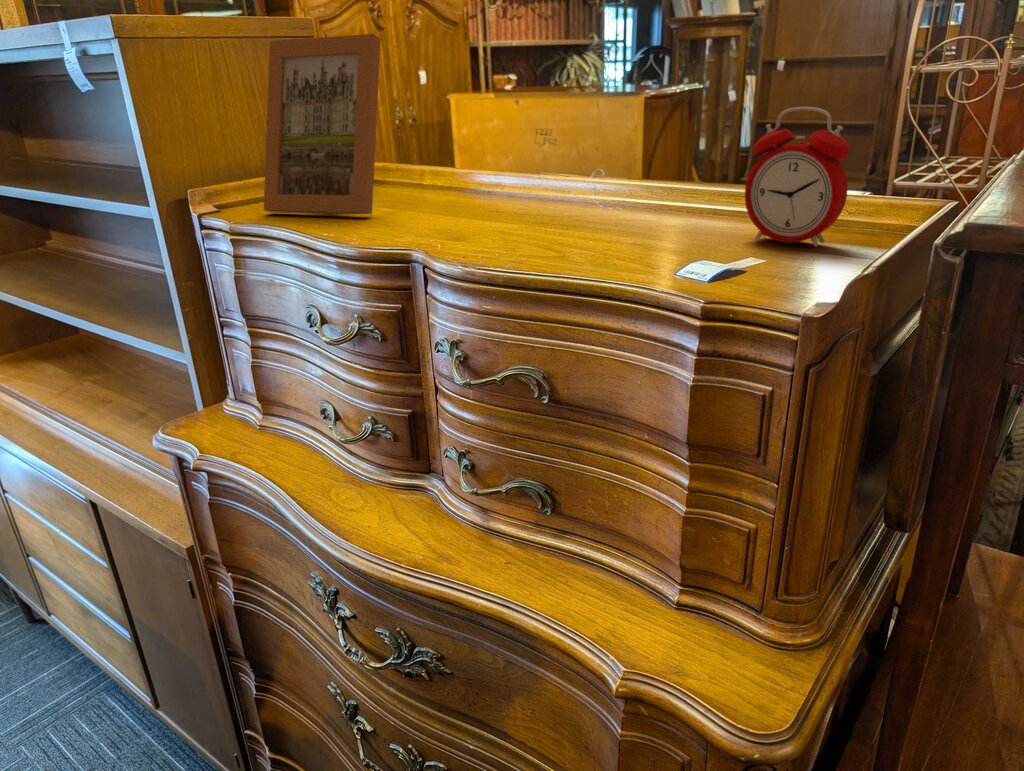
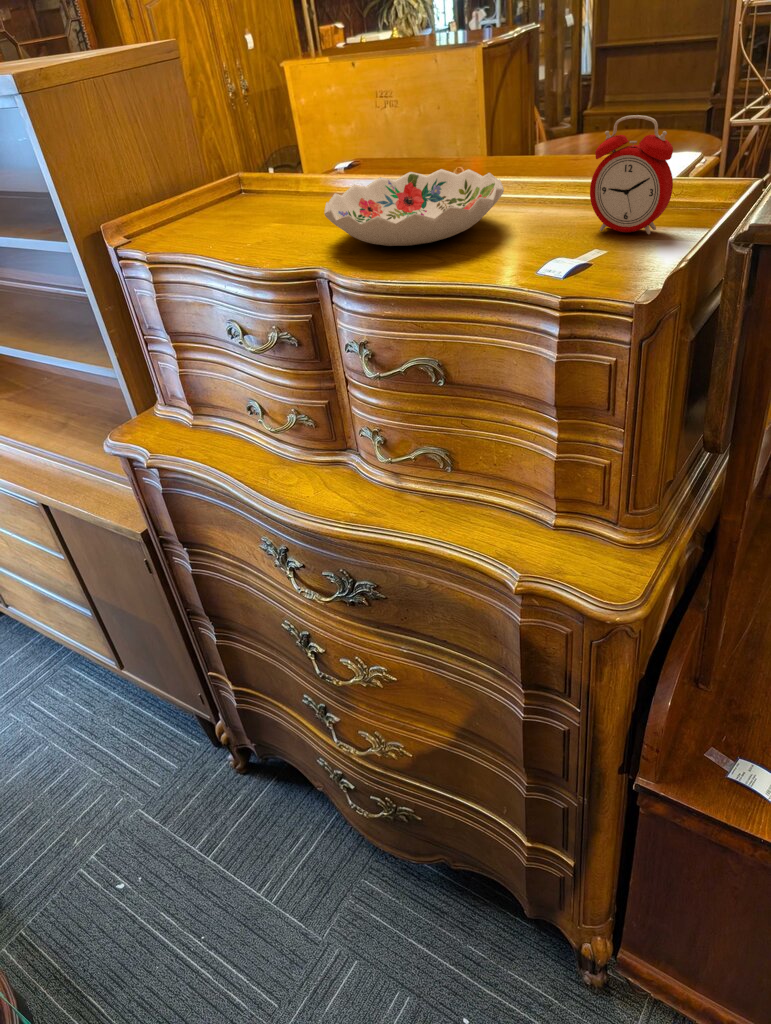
picture frame: present [264,34,381,214] -> none [152,61,268,237]
decorative bowl: none [429,164,642,235] -> present [324,169,504,246]

